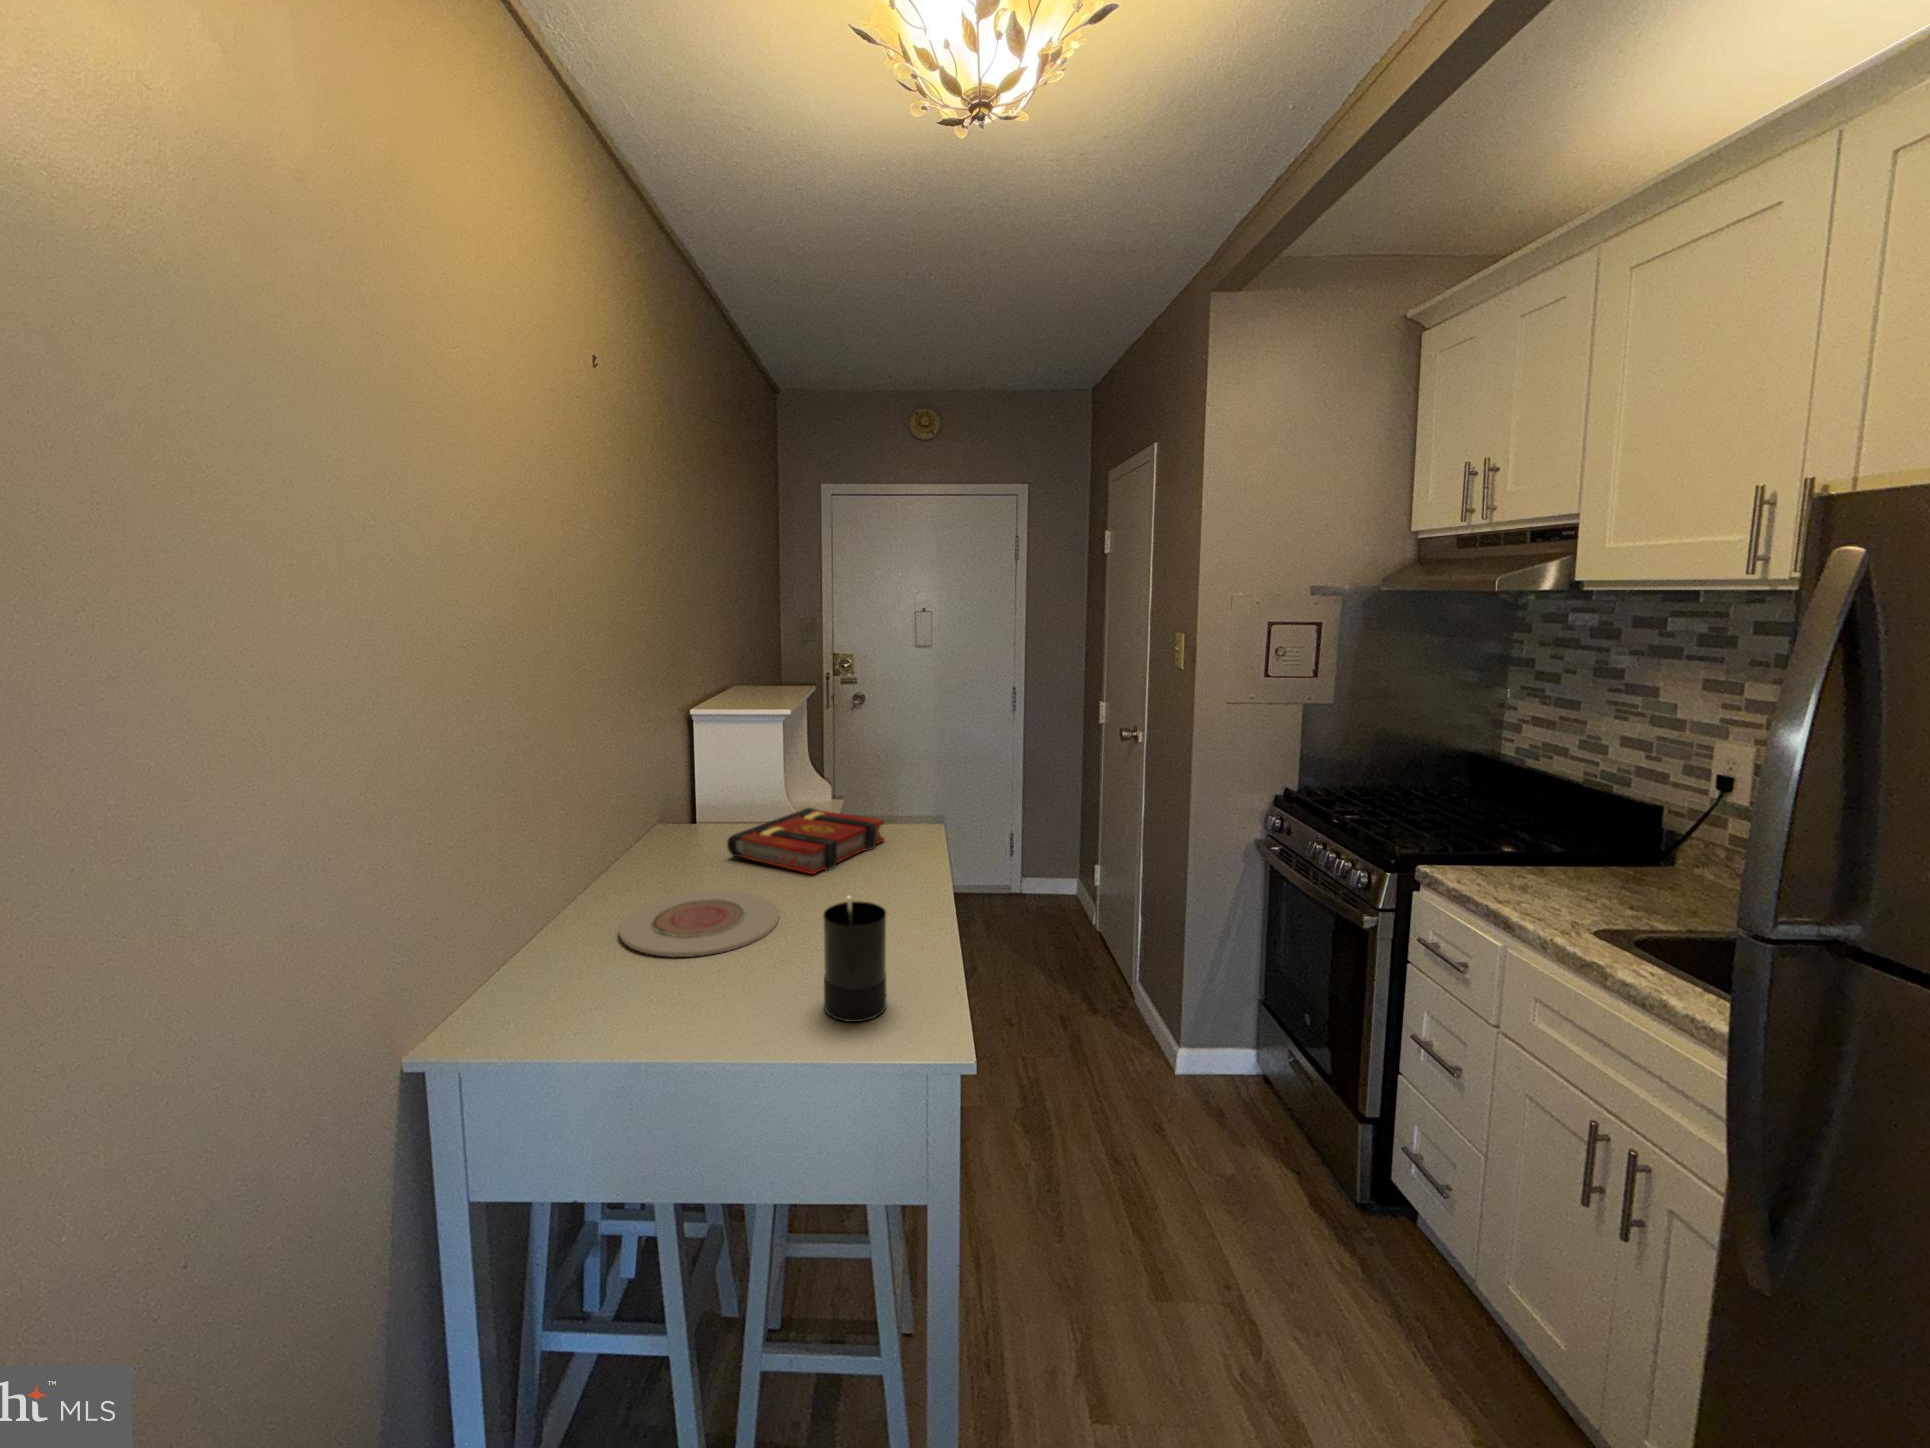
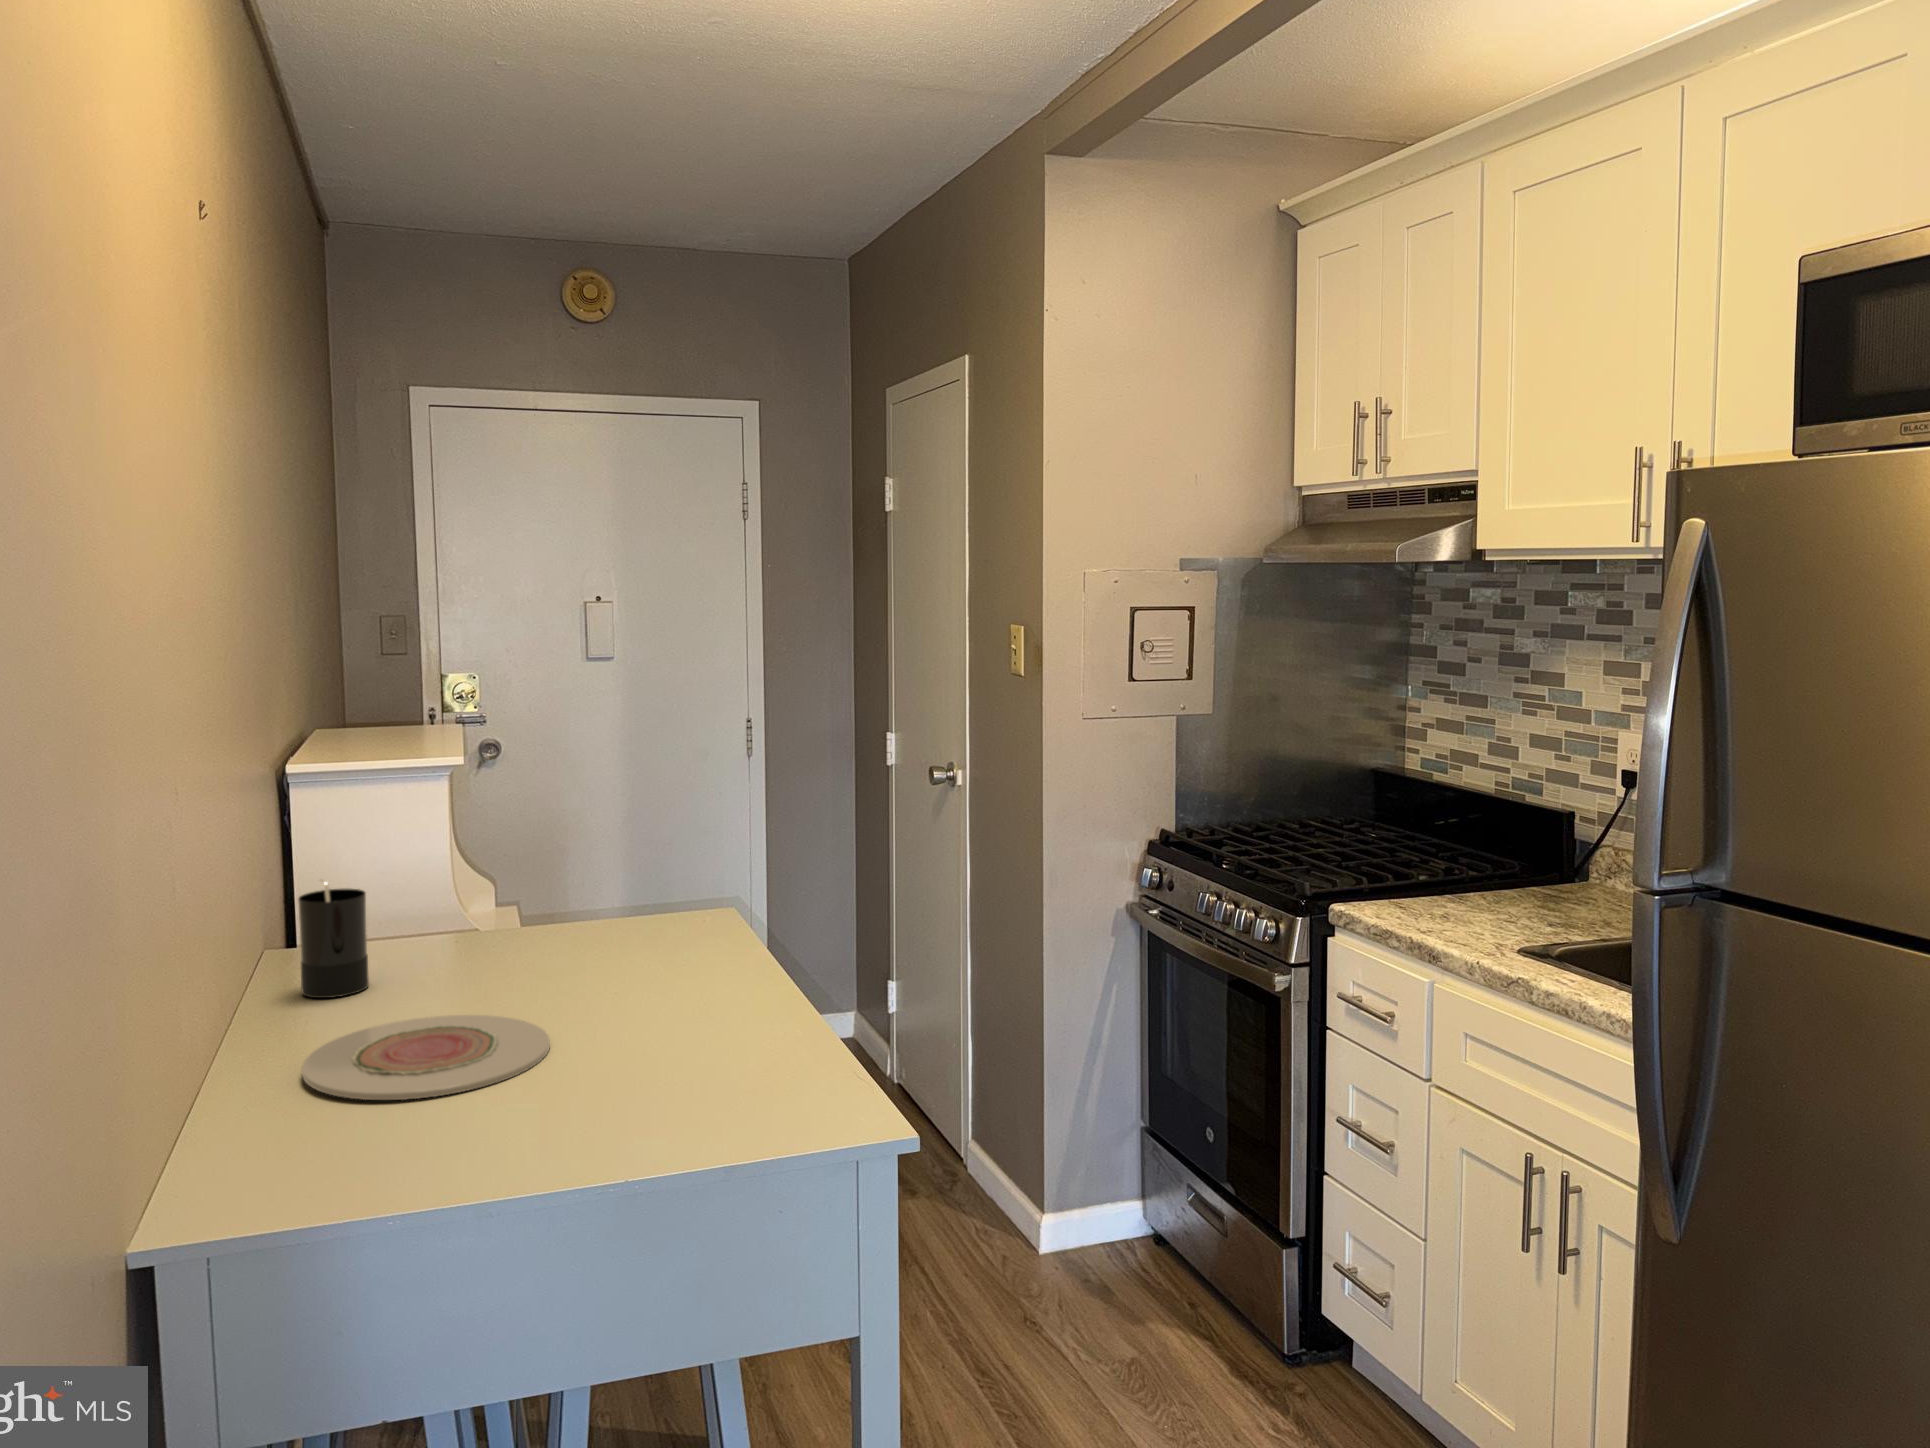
book: present [727,808,884,874] -> none [407,898,646,985]
candle: present [823,890,886,1022] -> present [298,880,369,998]

